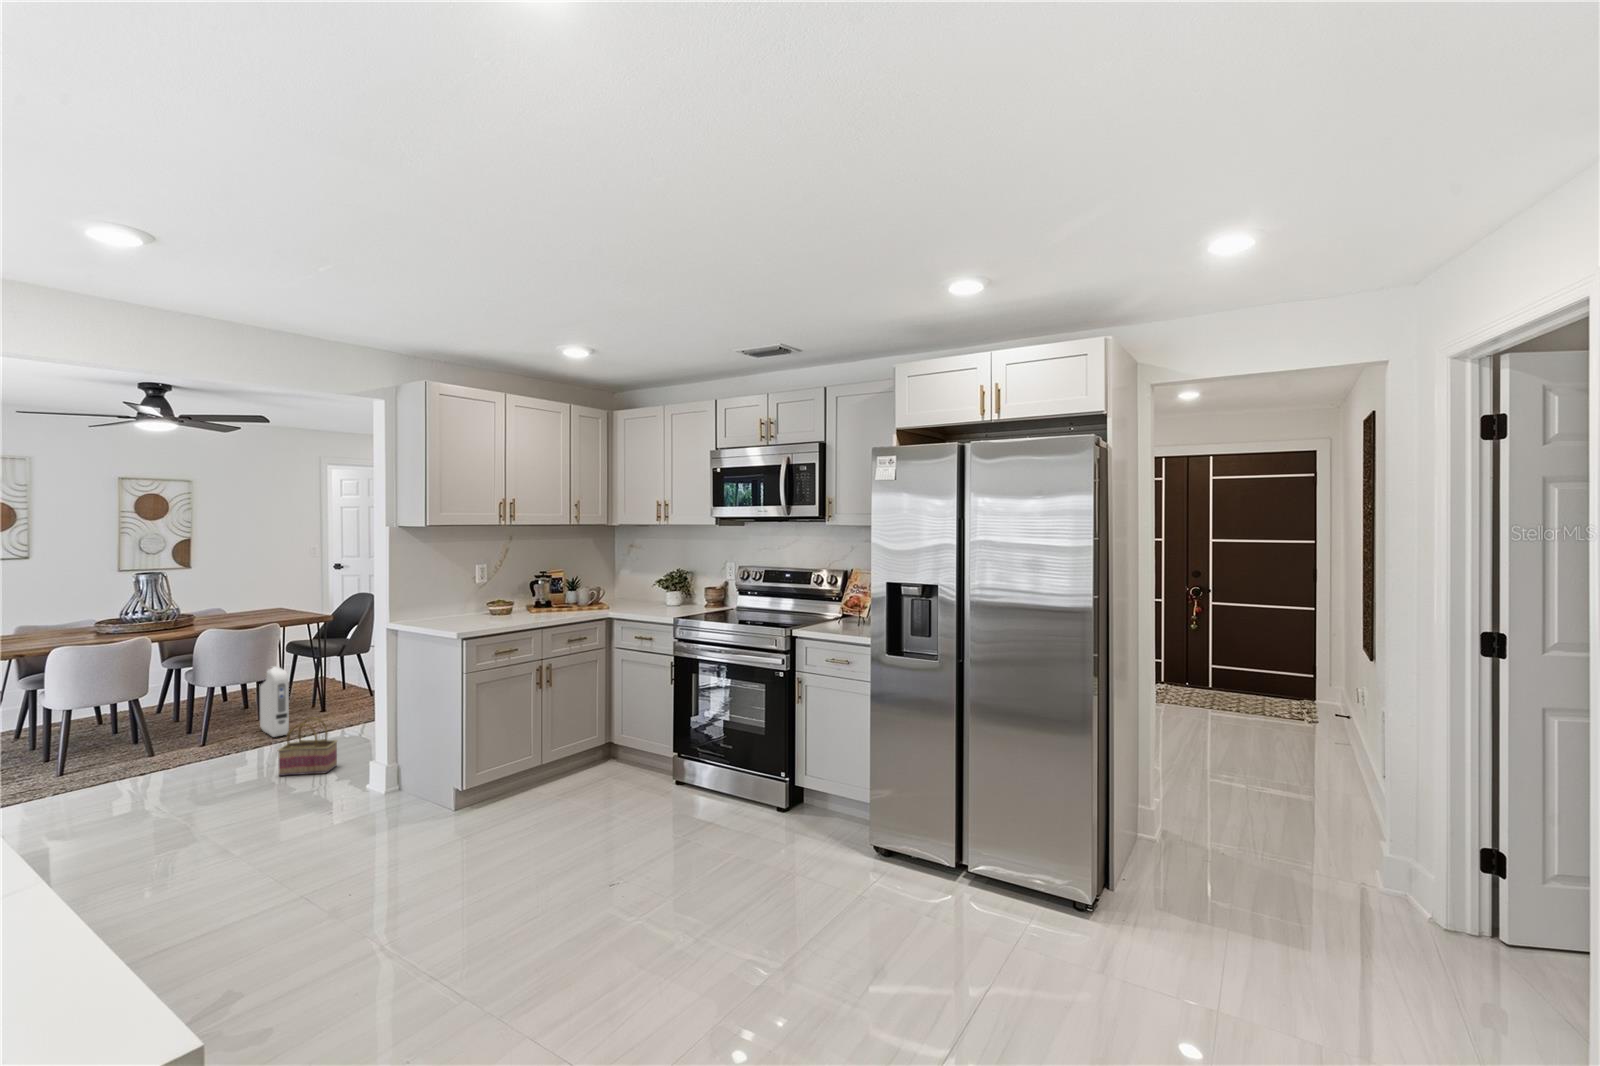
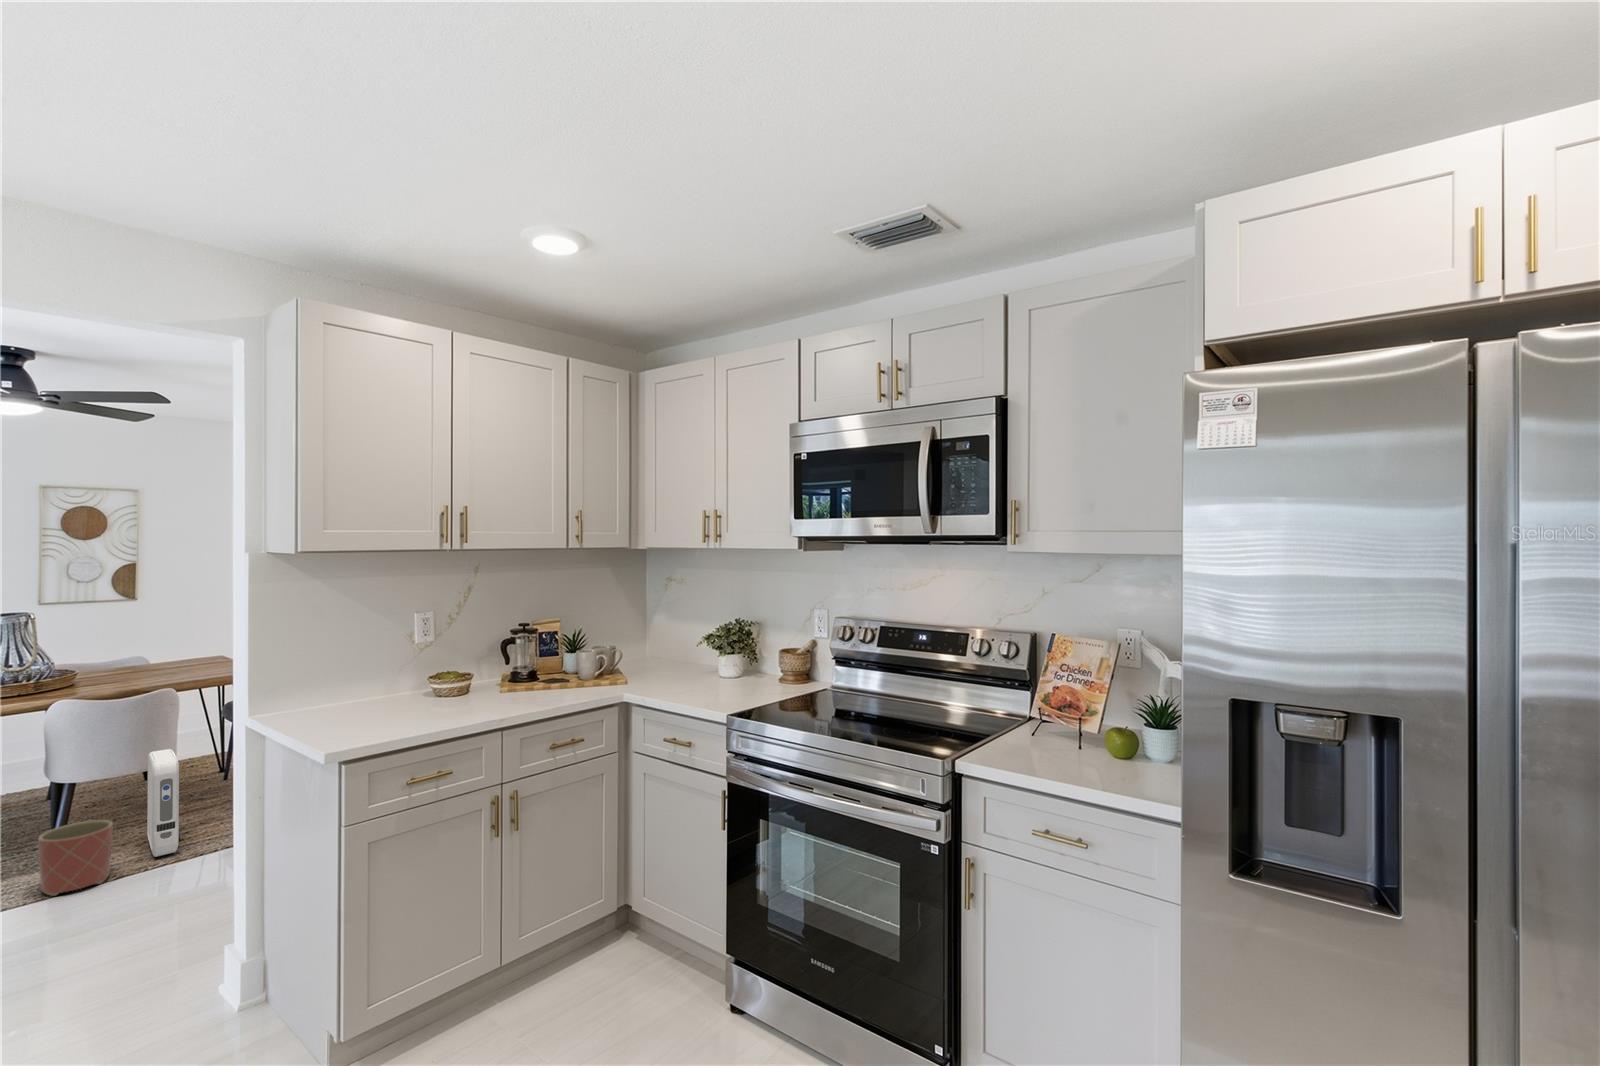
planter: none [207,709,252,755] -> present [38,820,113,896]
basket: present [278,717,337,776] -> none [94,854,202,956]

